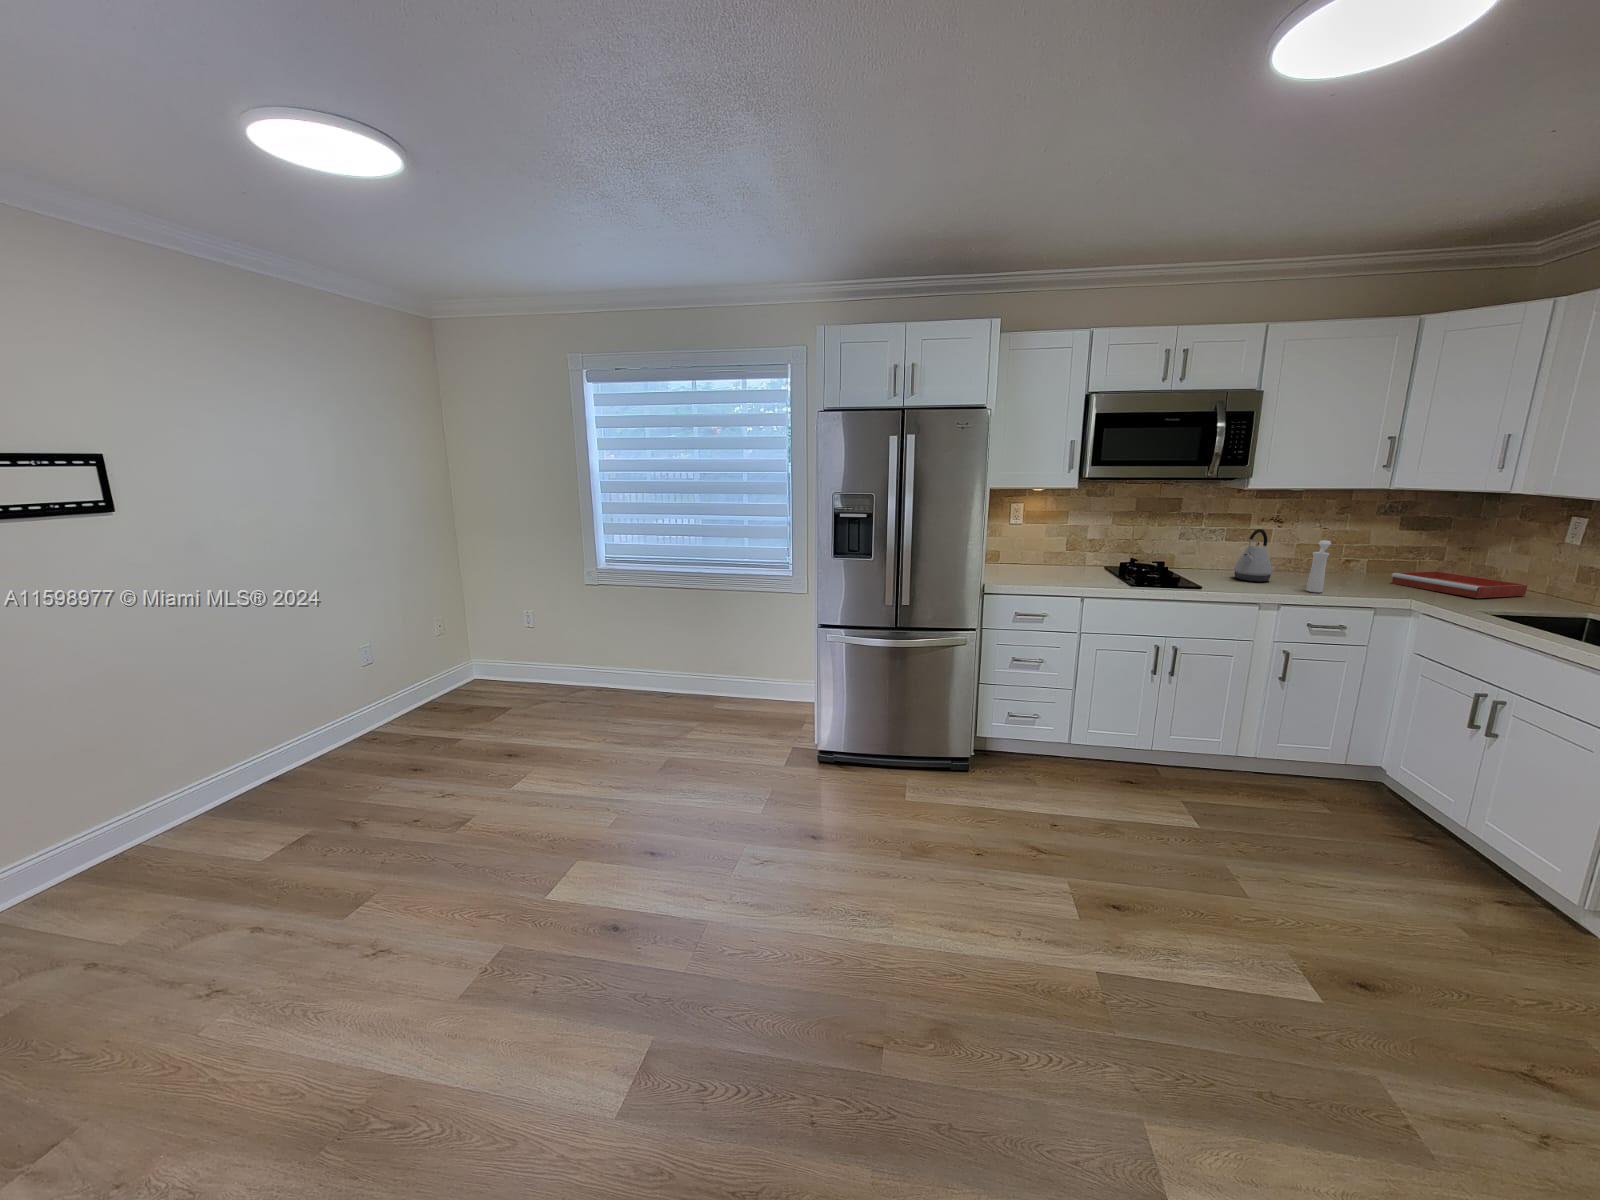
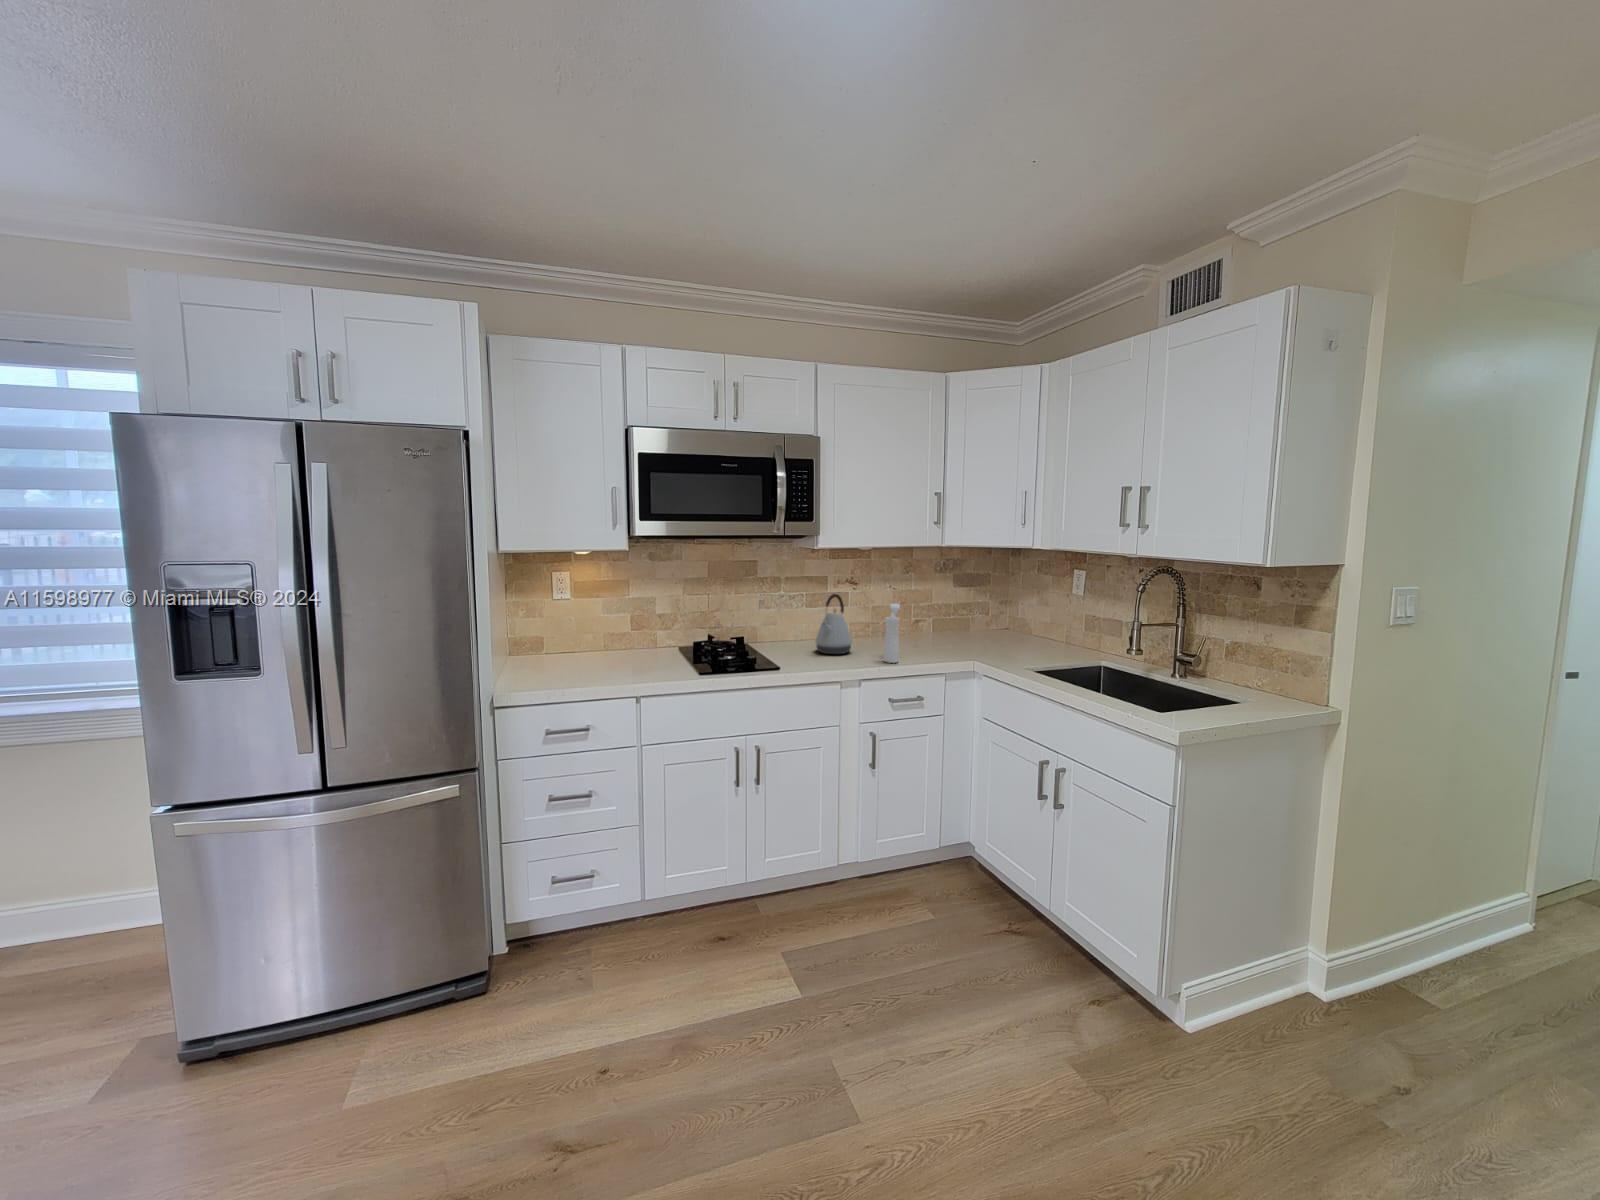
tray: present [1391,571,1528,598] -> none [954,628,1054,655]

